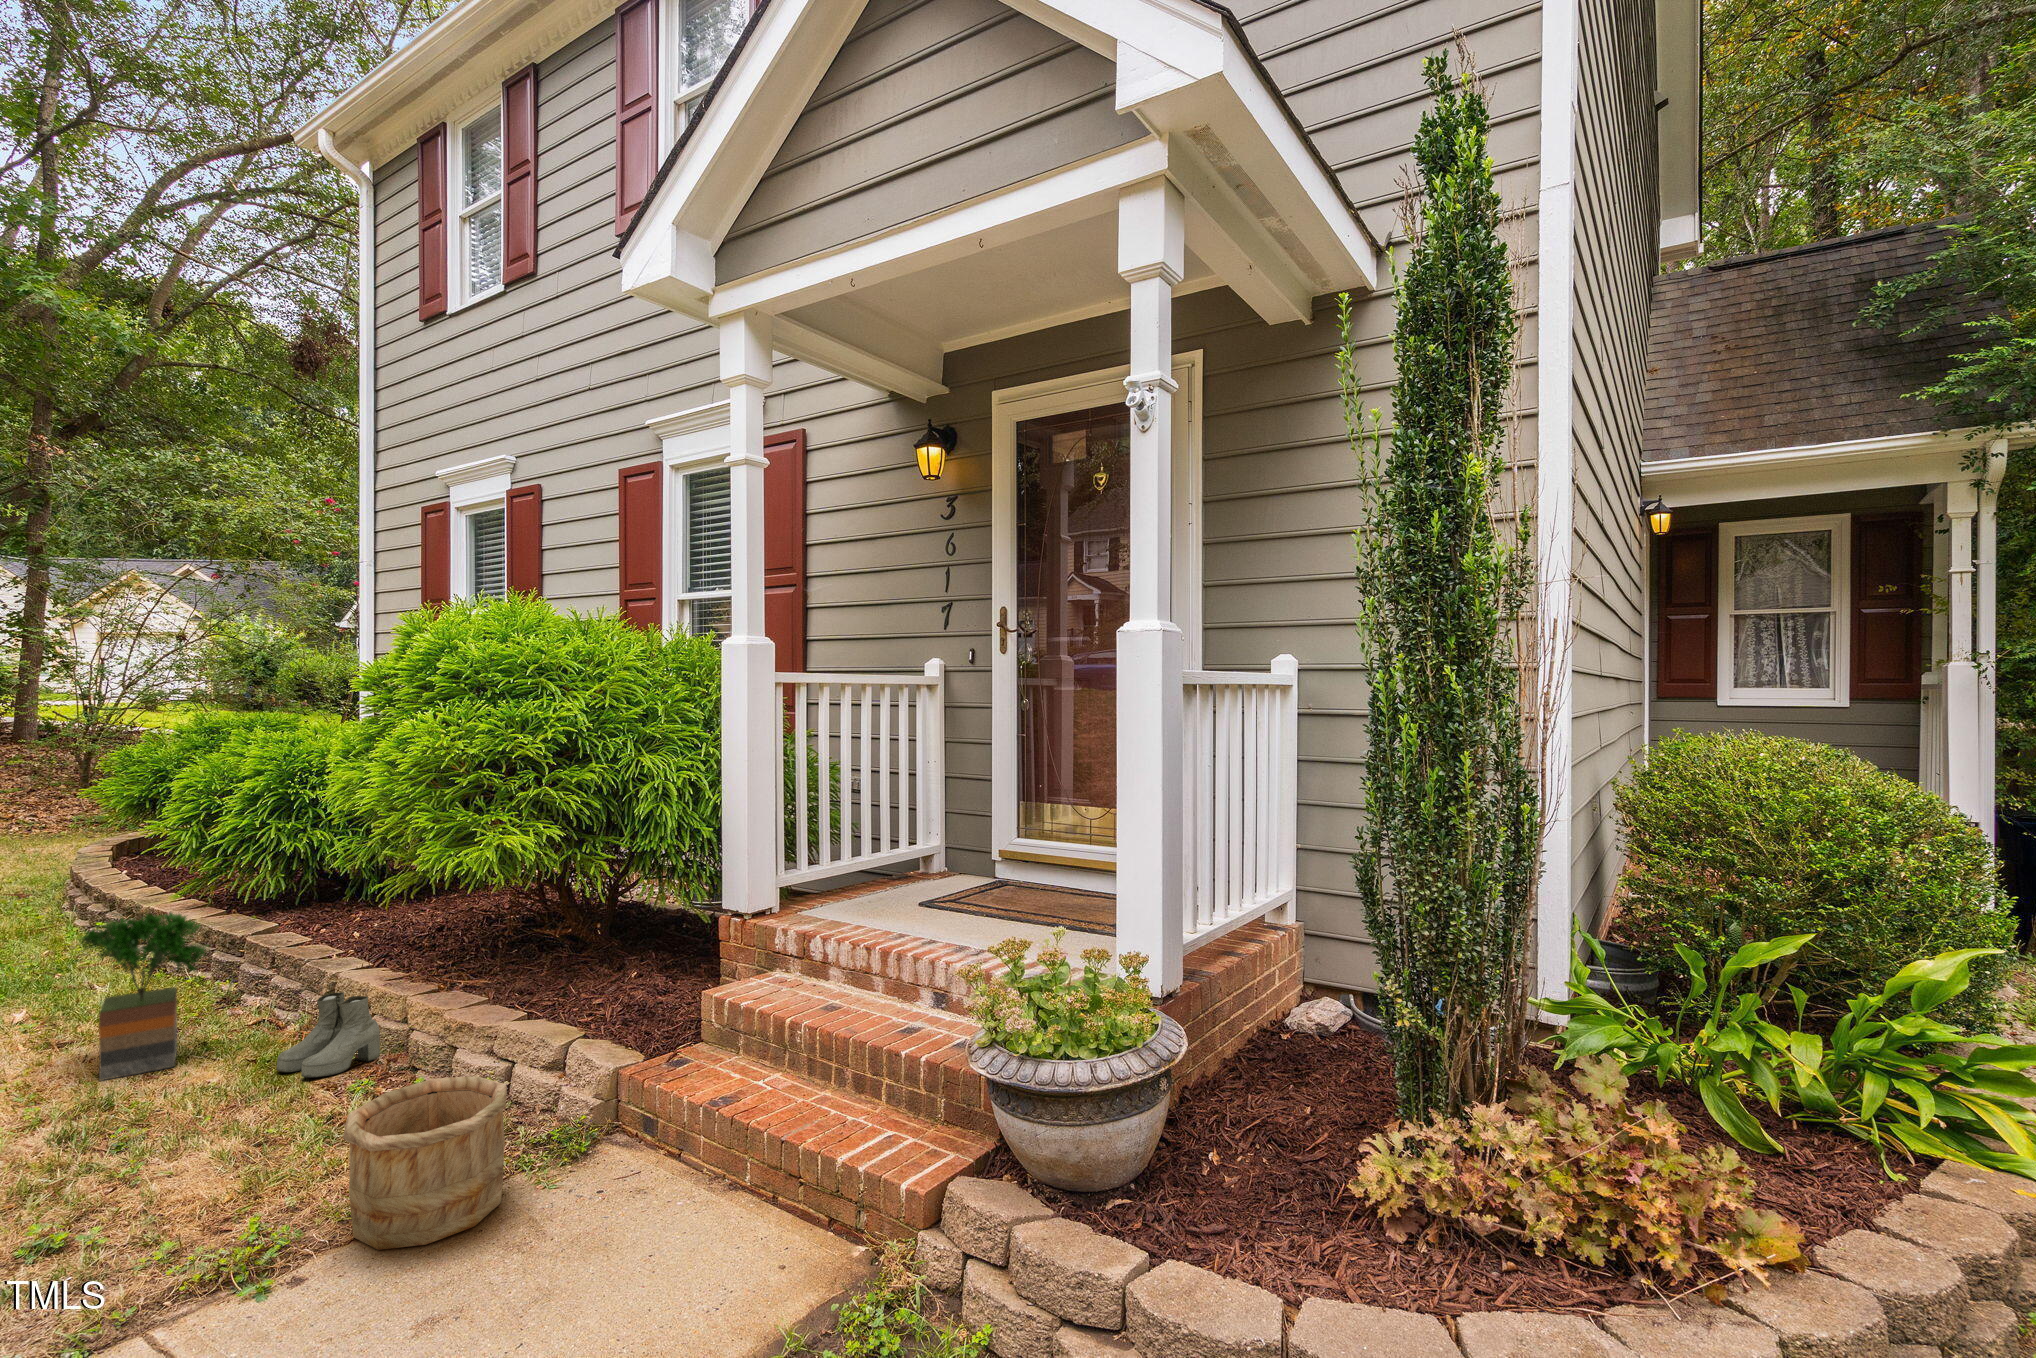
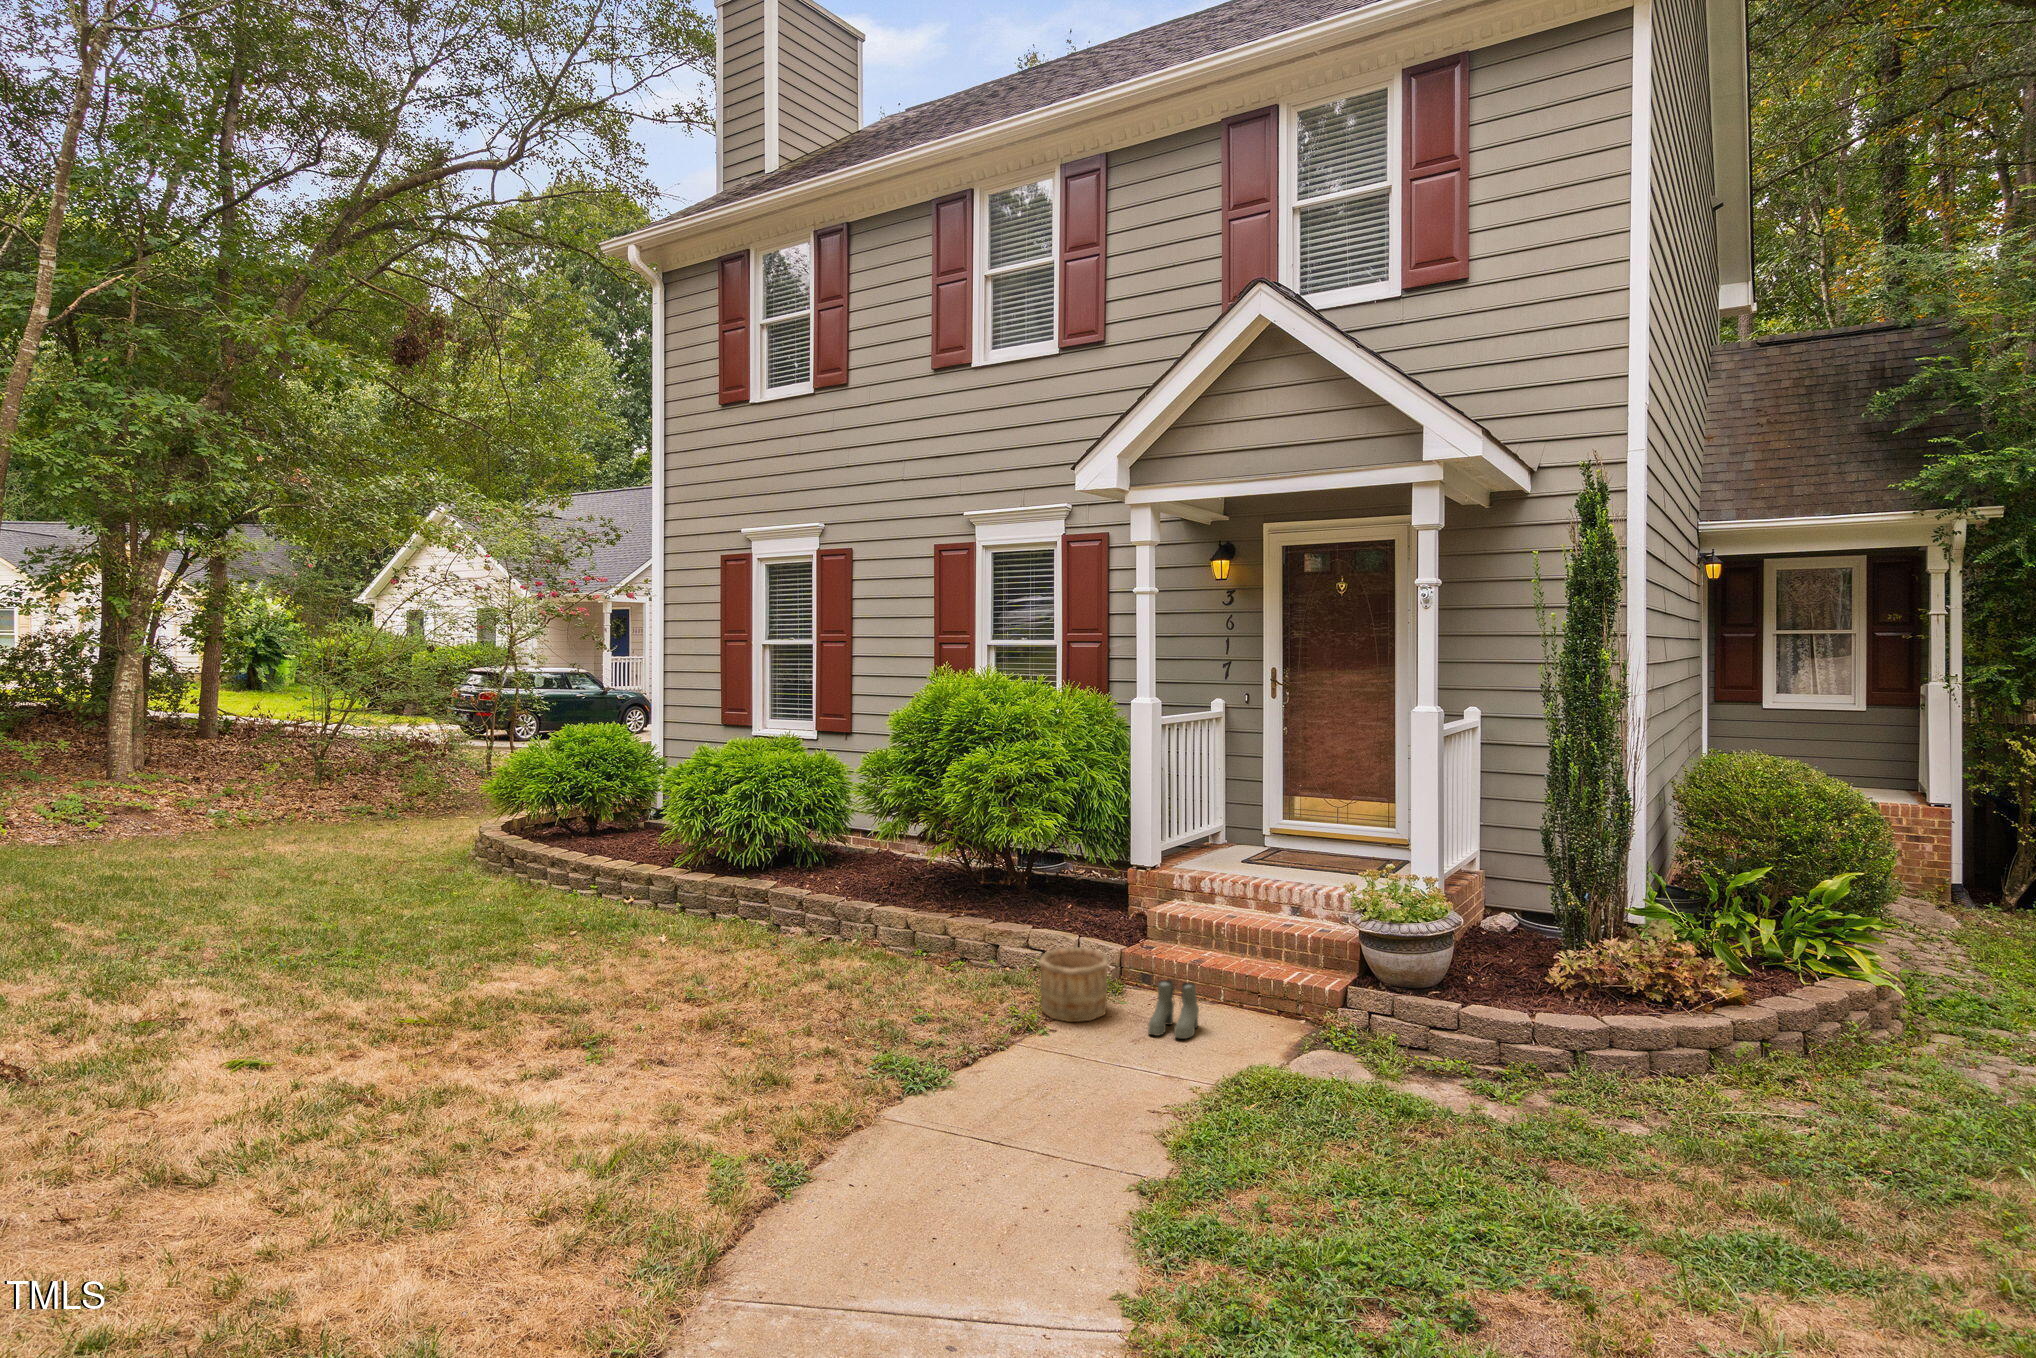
potted tree: present [78,912,207,1081] -> none [779,868,846,964]
boots: present [277,992,380,1078] -> present [1148,980,1199,1039]

